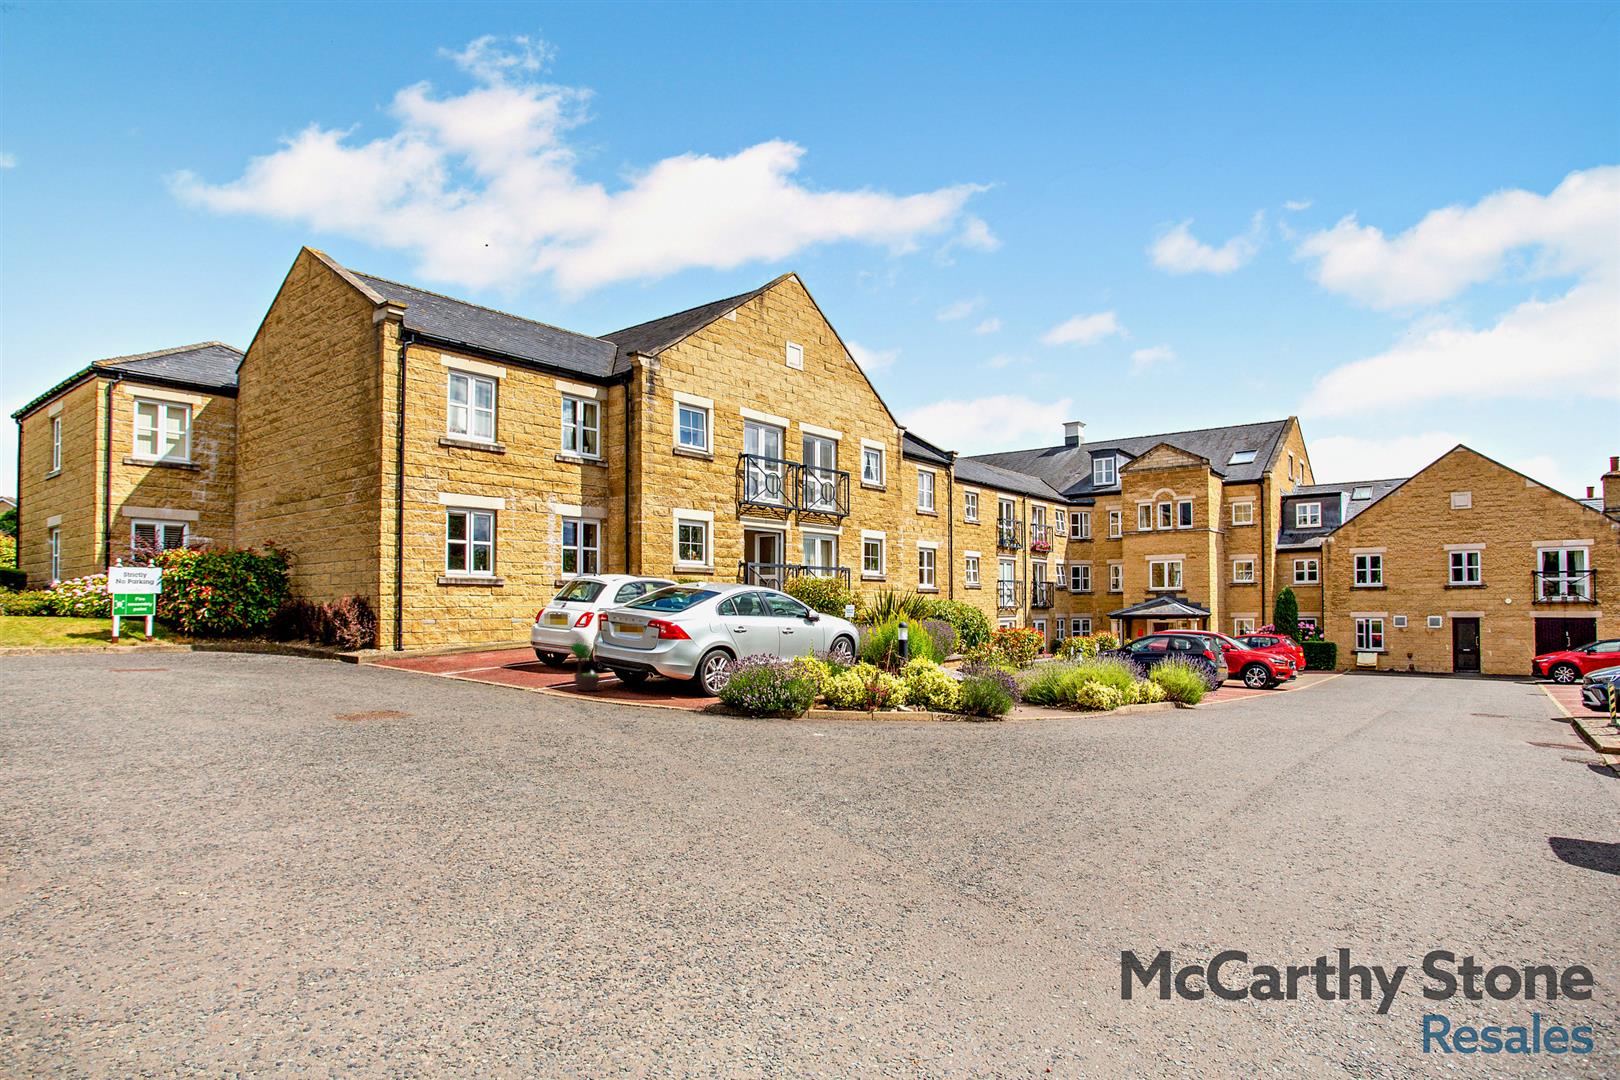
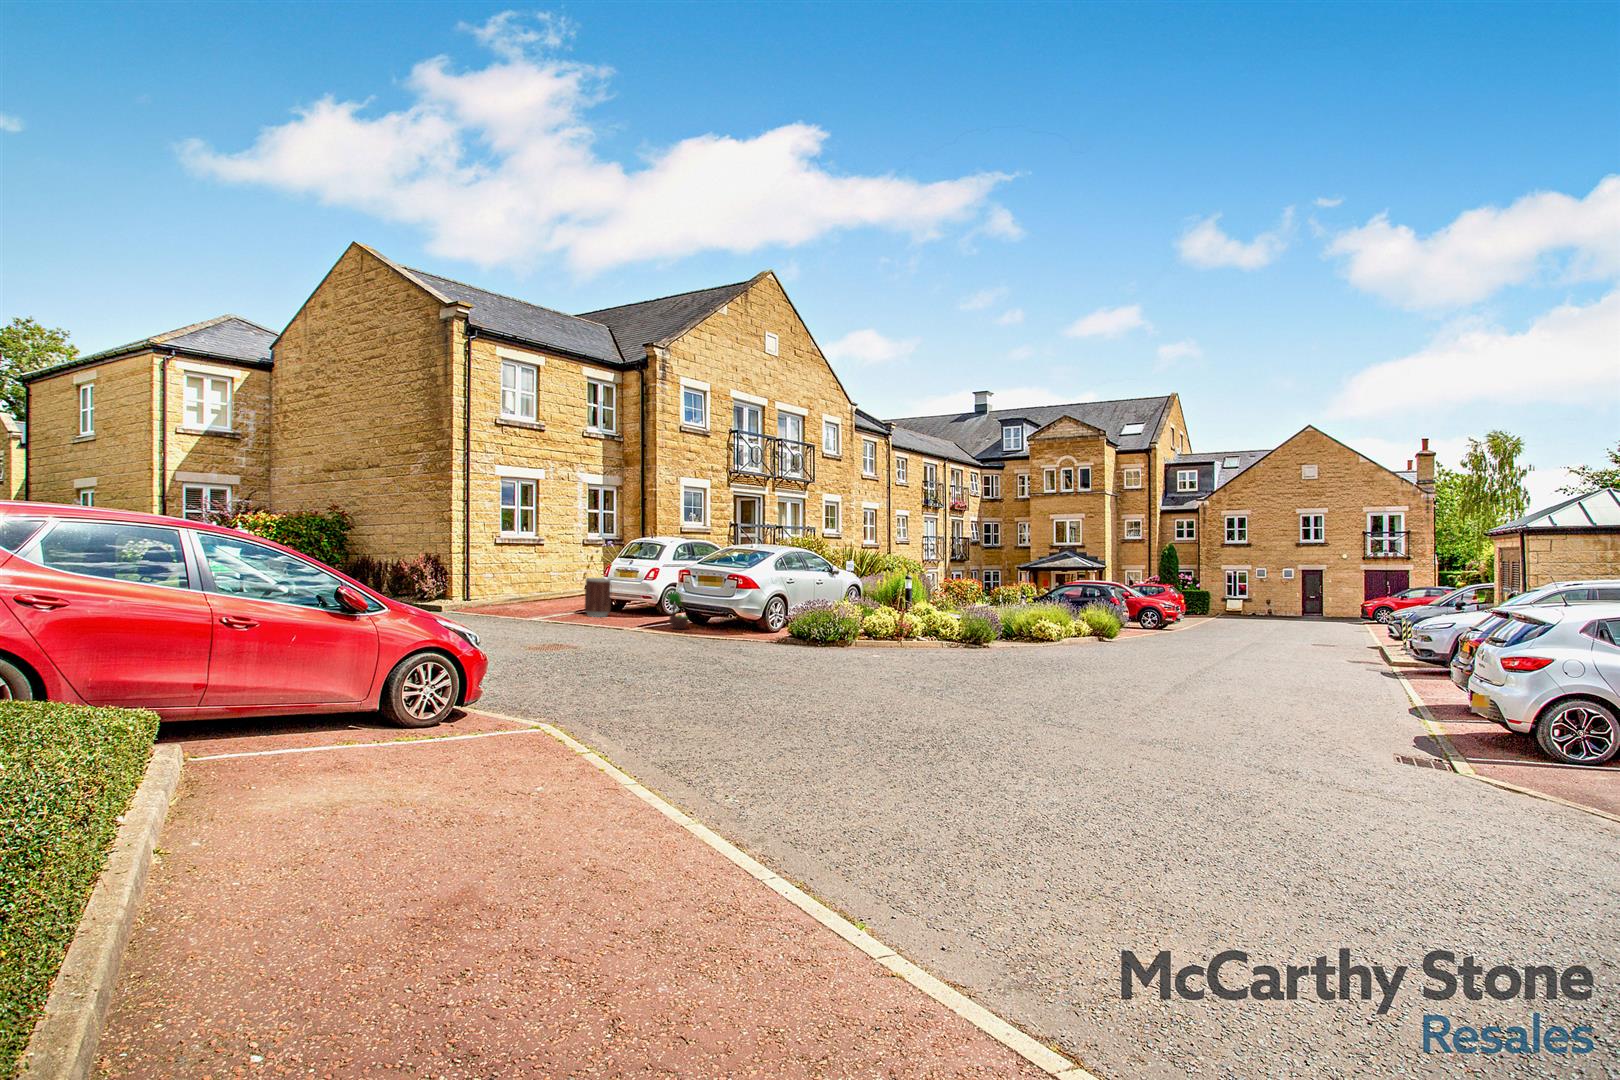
trash can: none [497,624,533,673] -> present [585,578,611,617]

